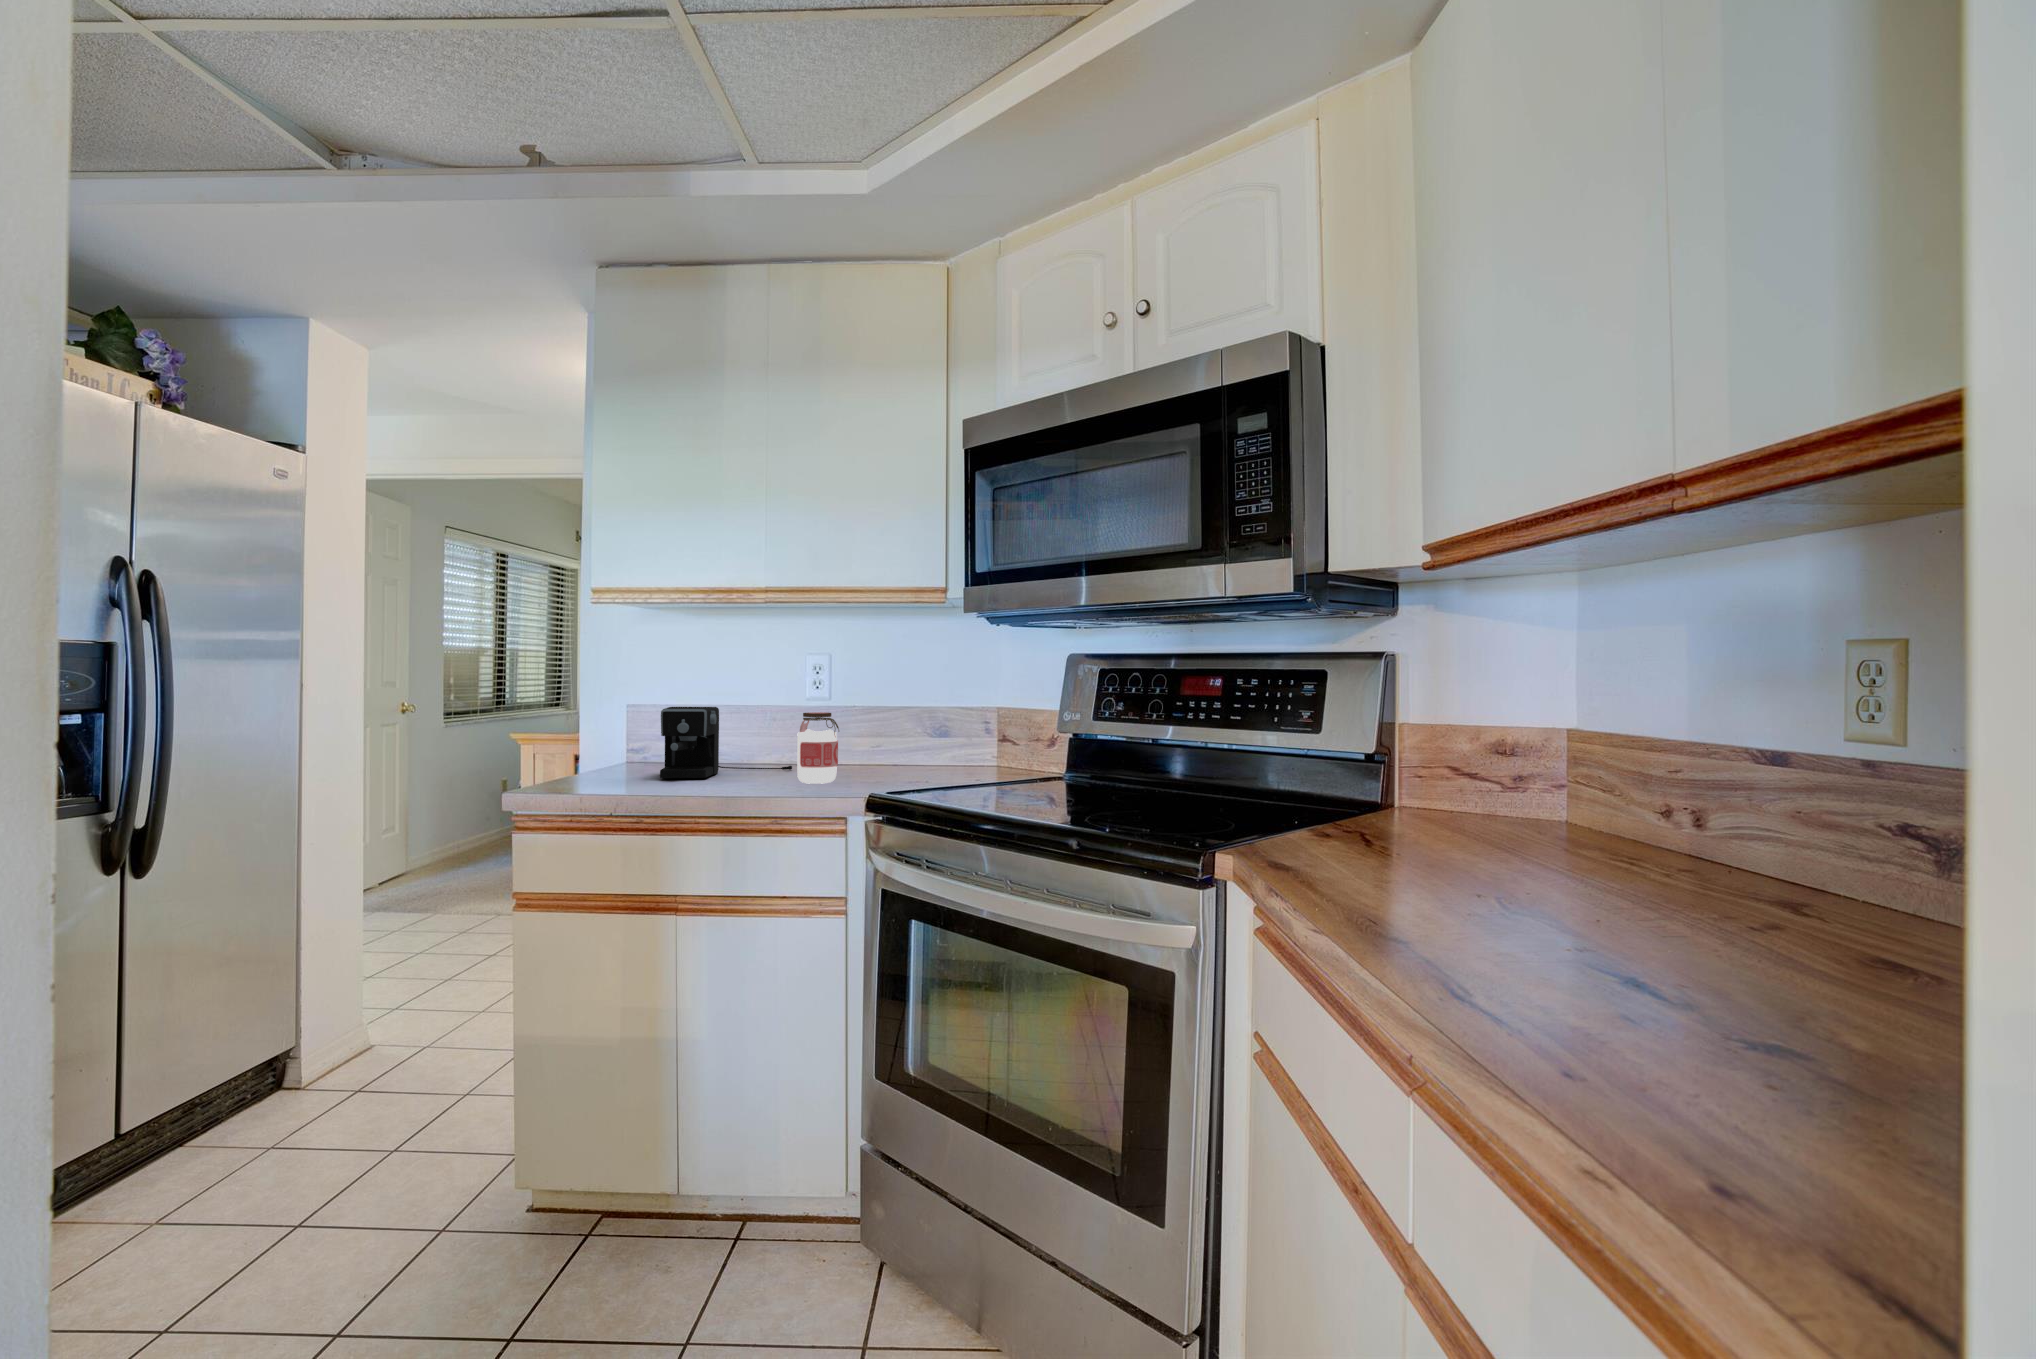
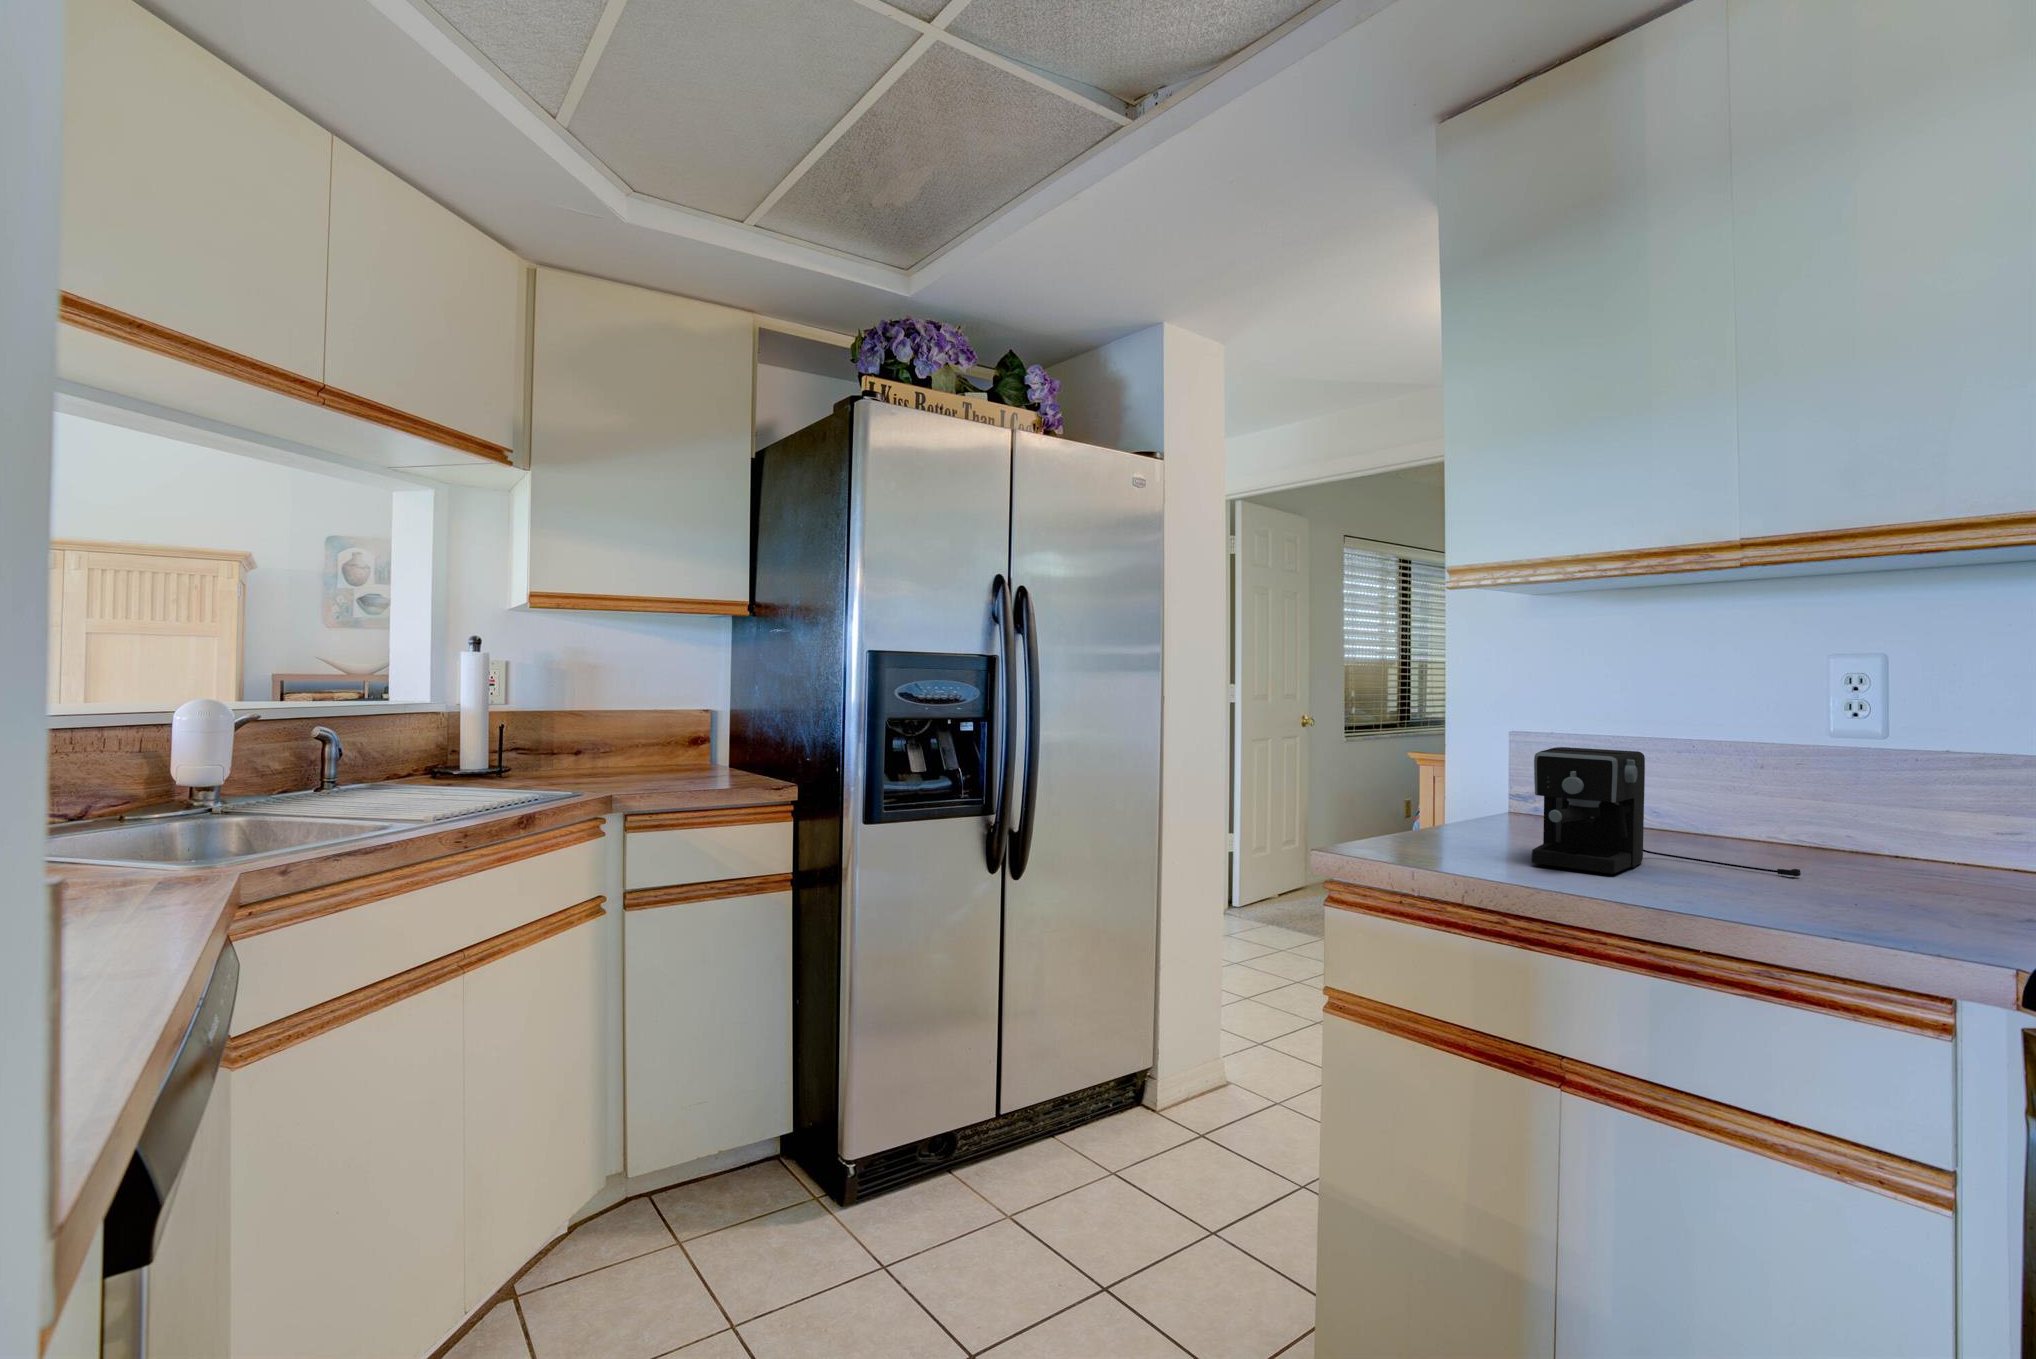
jar: present [797,712,839,784] -> none [1814,780,1934,938]

